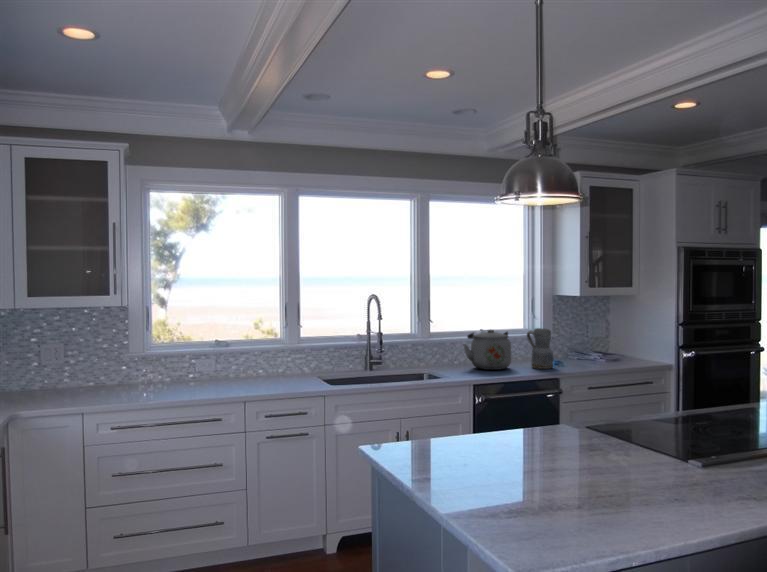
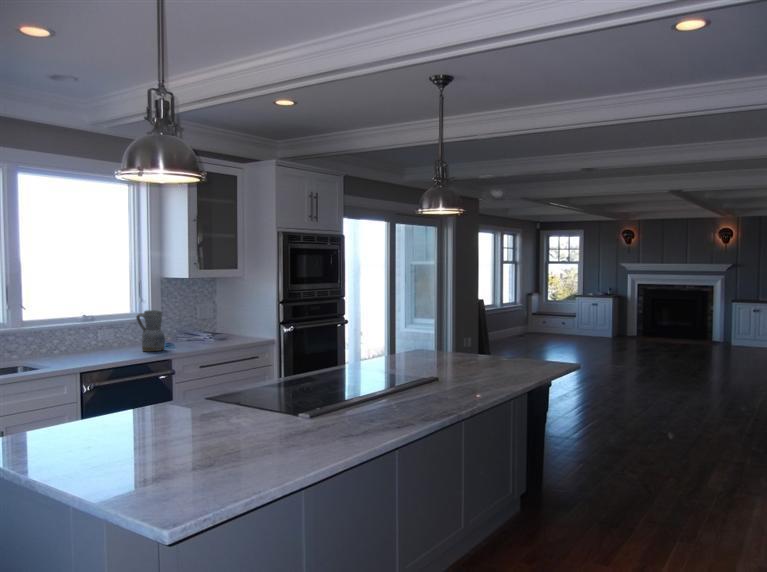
kettle: present [463,330,511,370] -> none [64,313,120,356]

